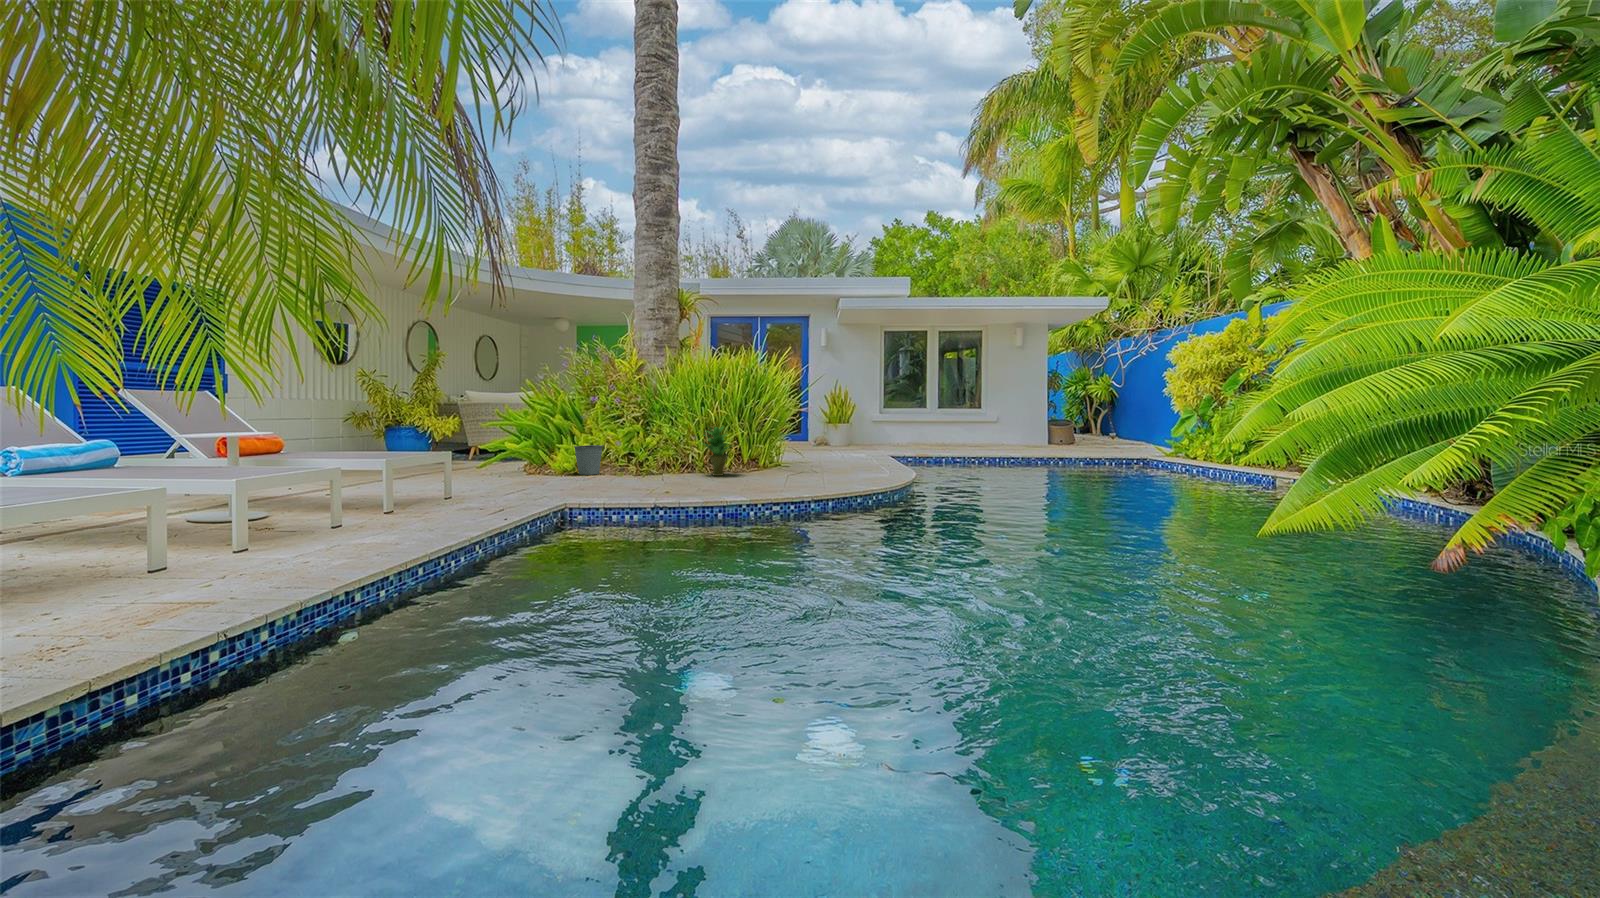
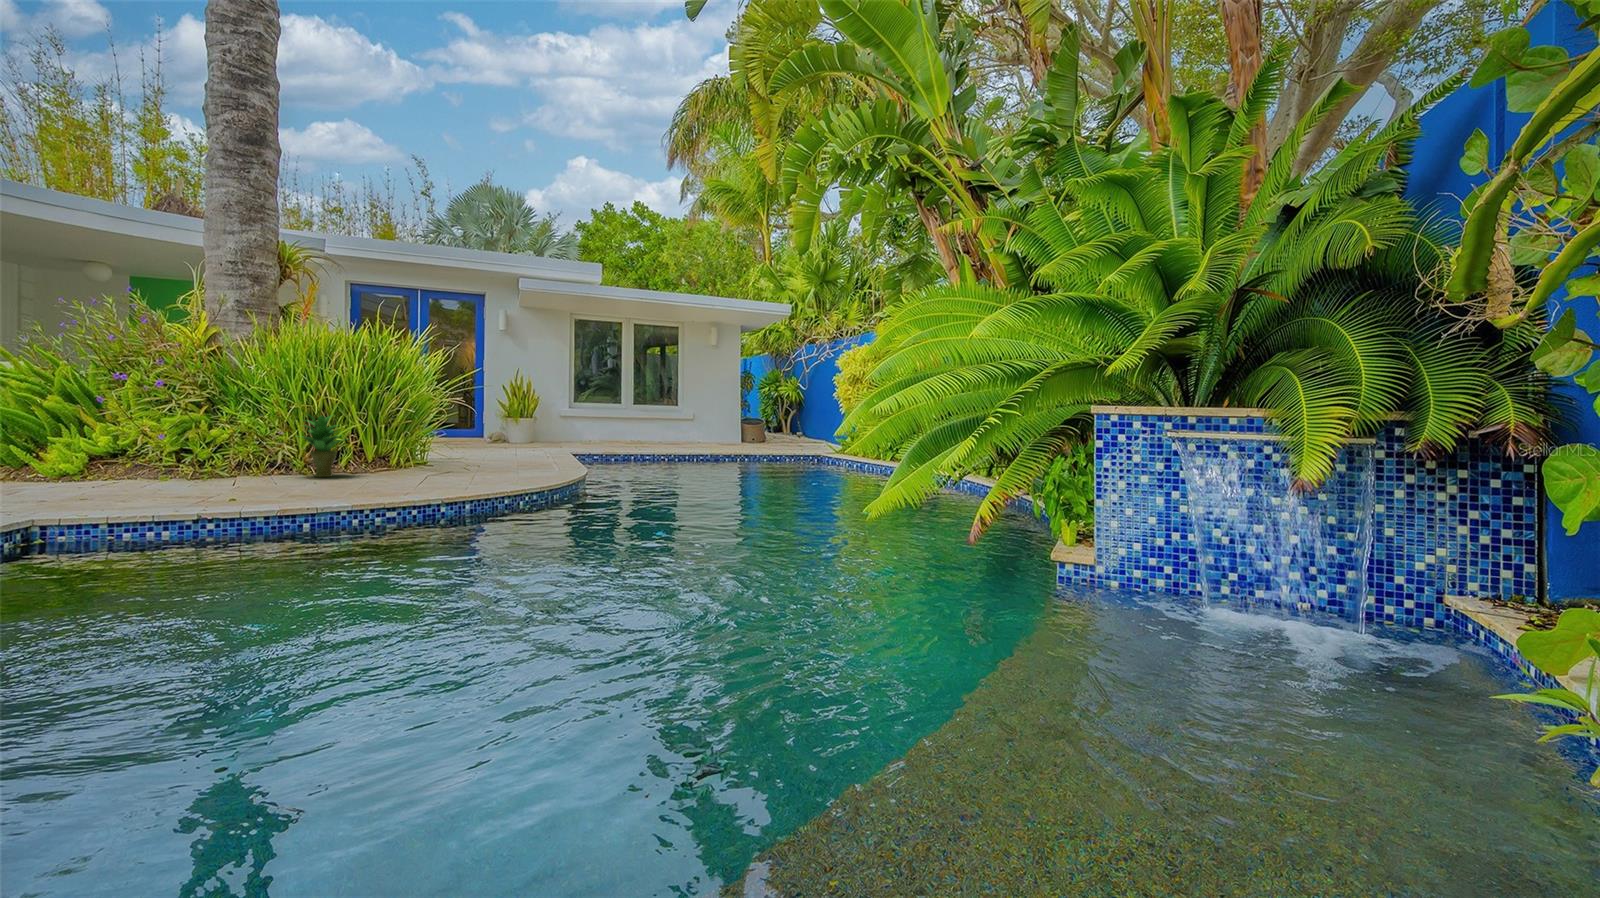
bucket: present [574,445,603,475] -> none [88,437,142,478]

